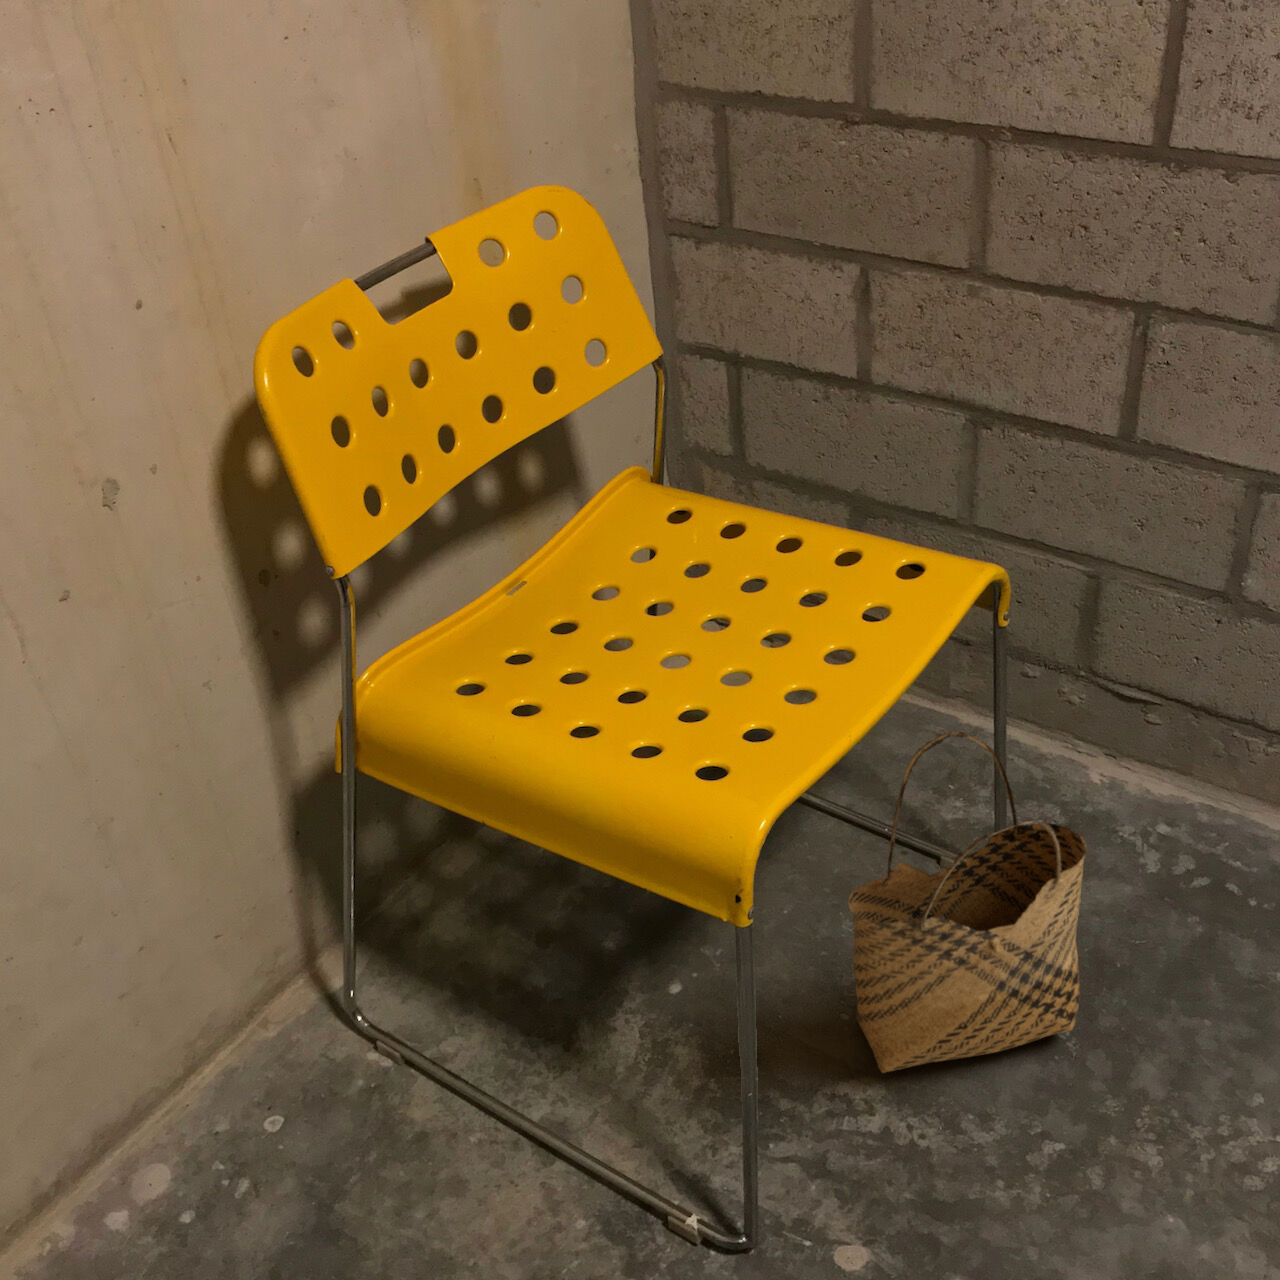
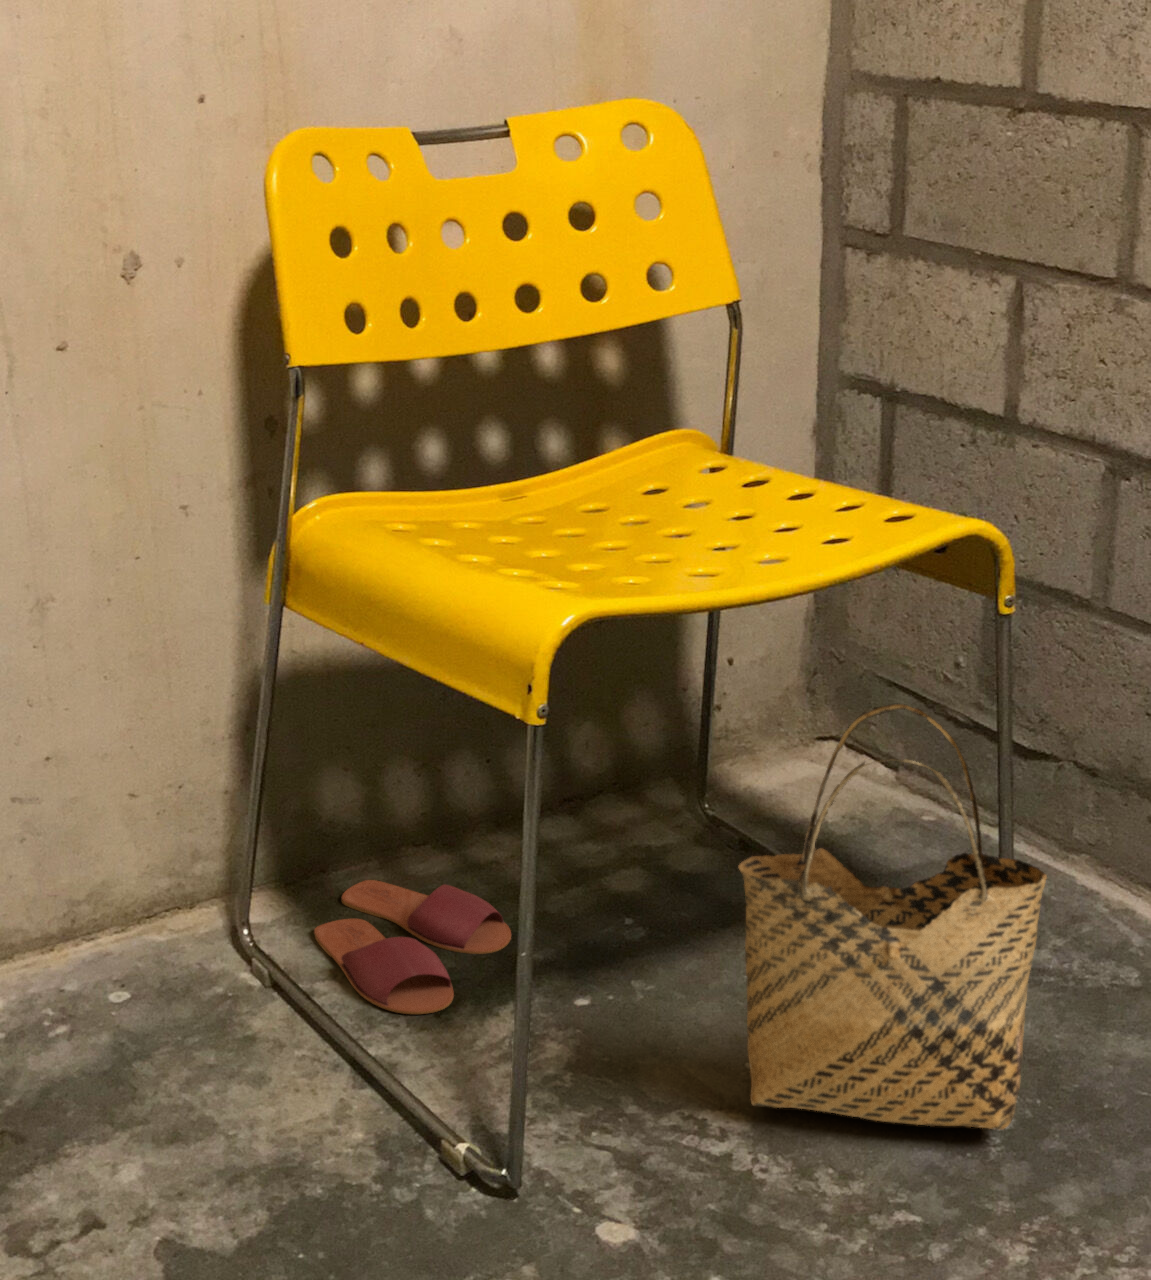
slippers: none [410,898,578,1060] -> present [314,880,511,1014]

